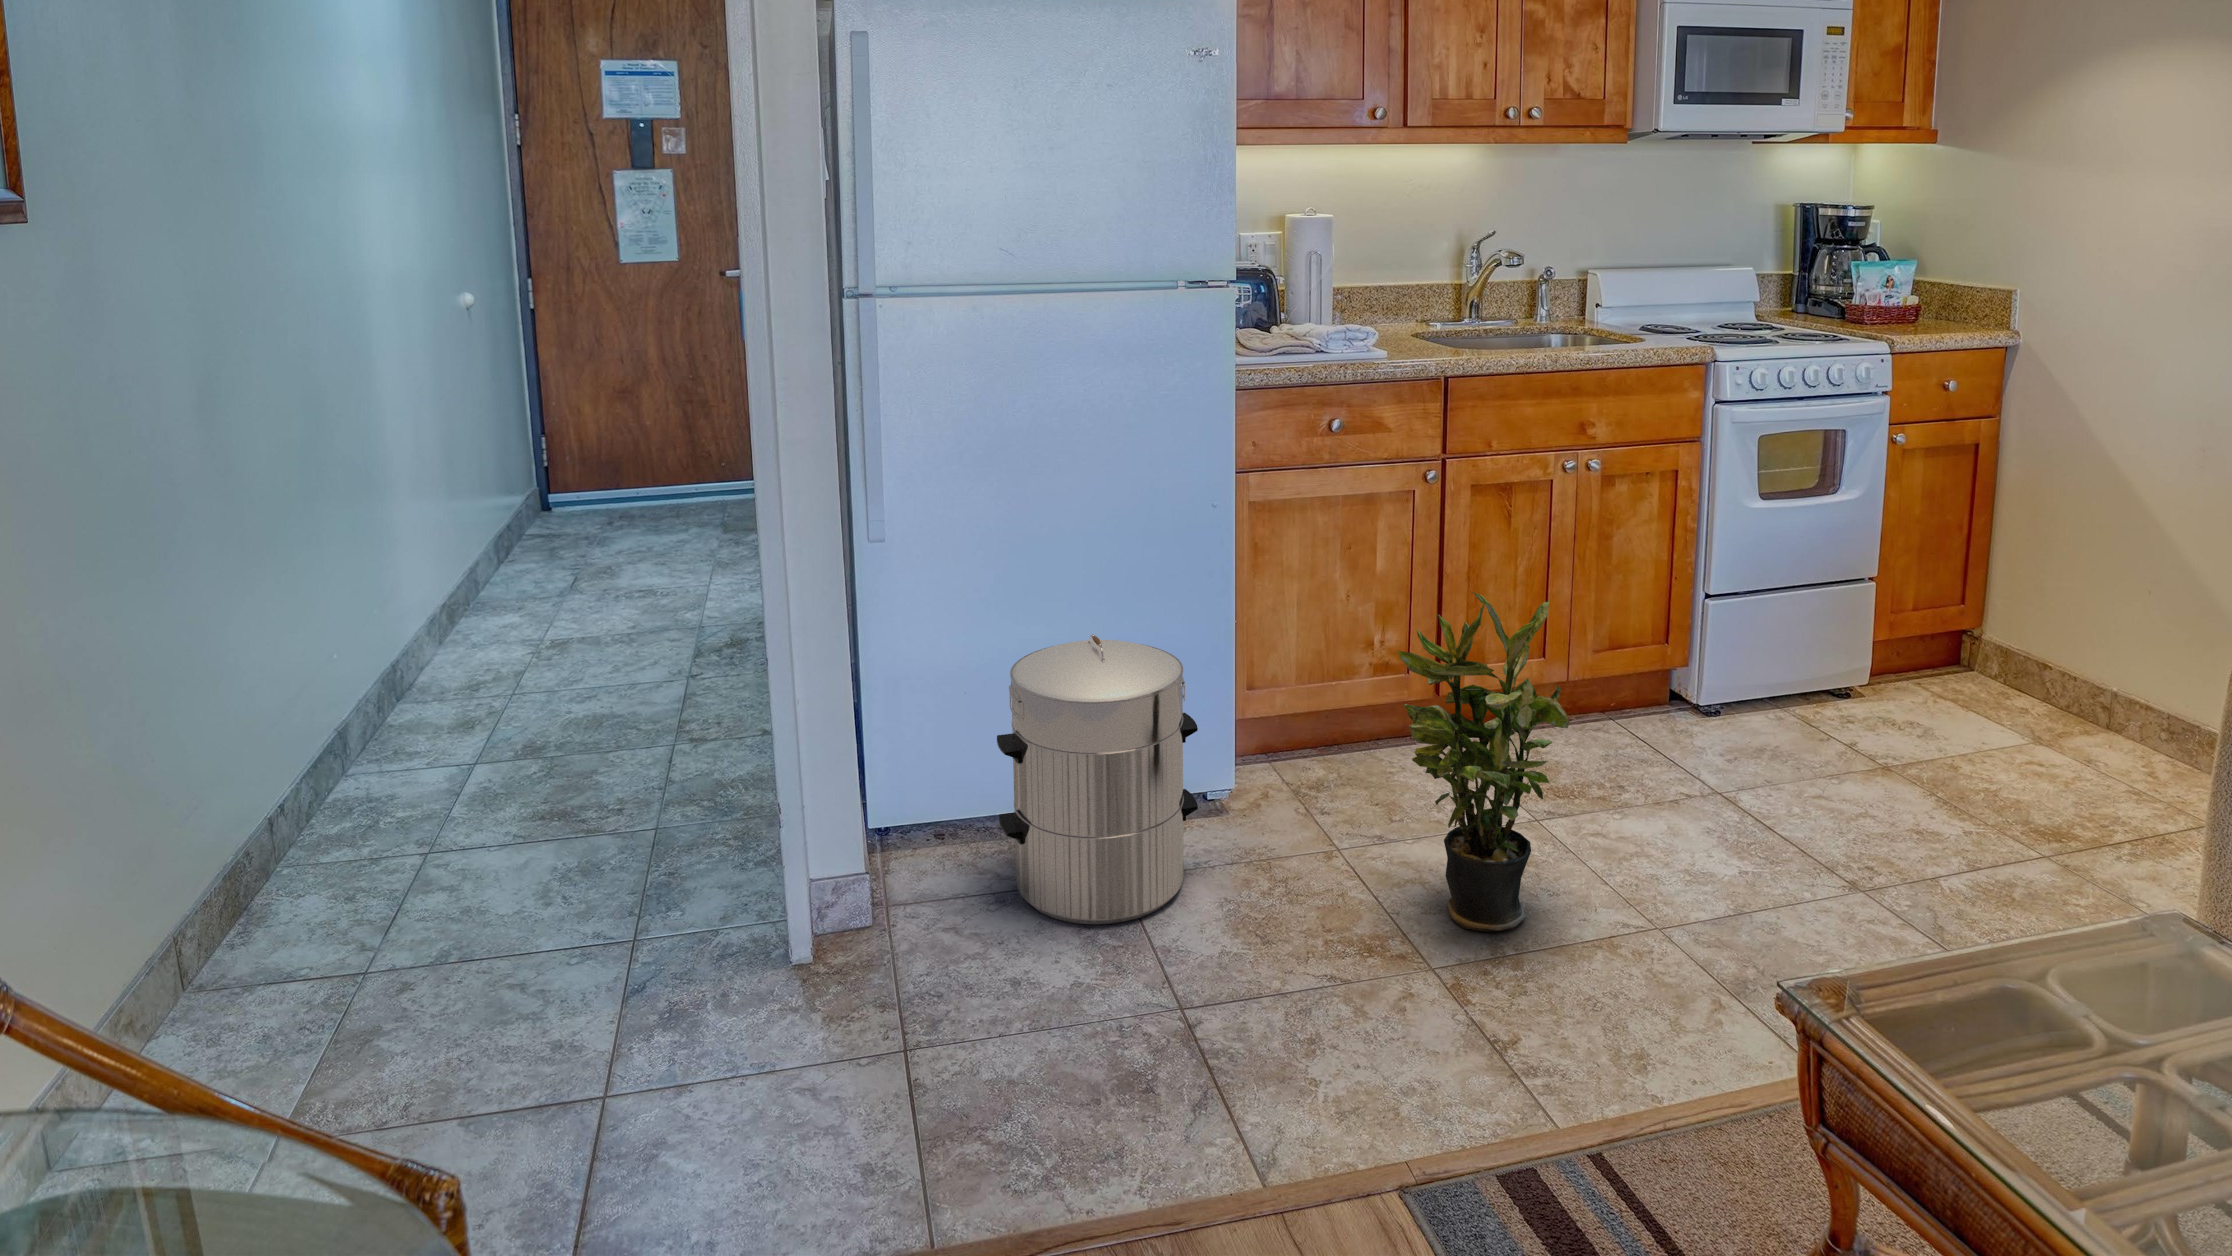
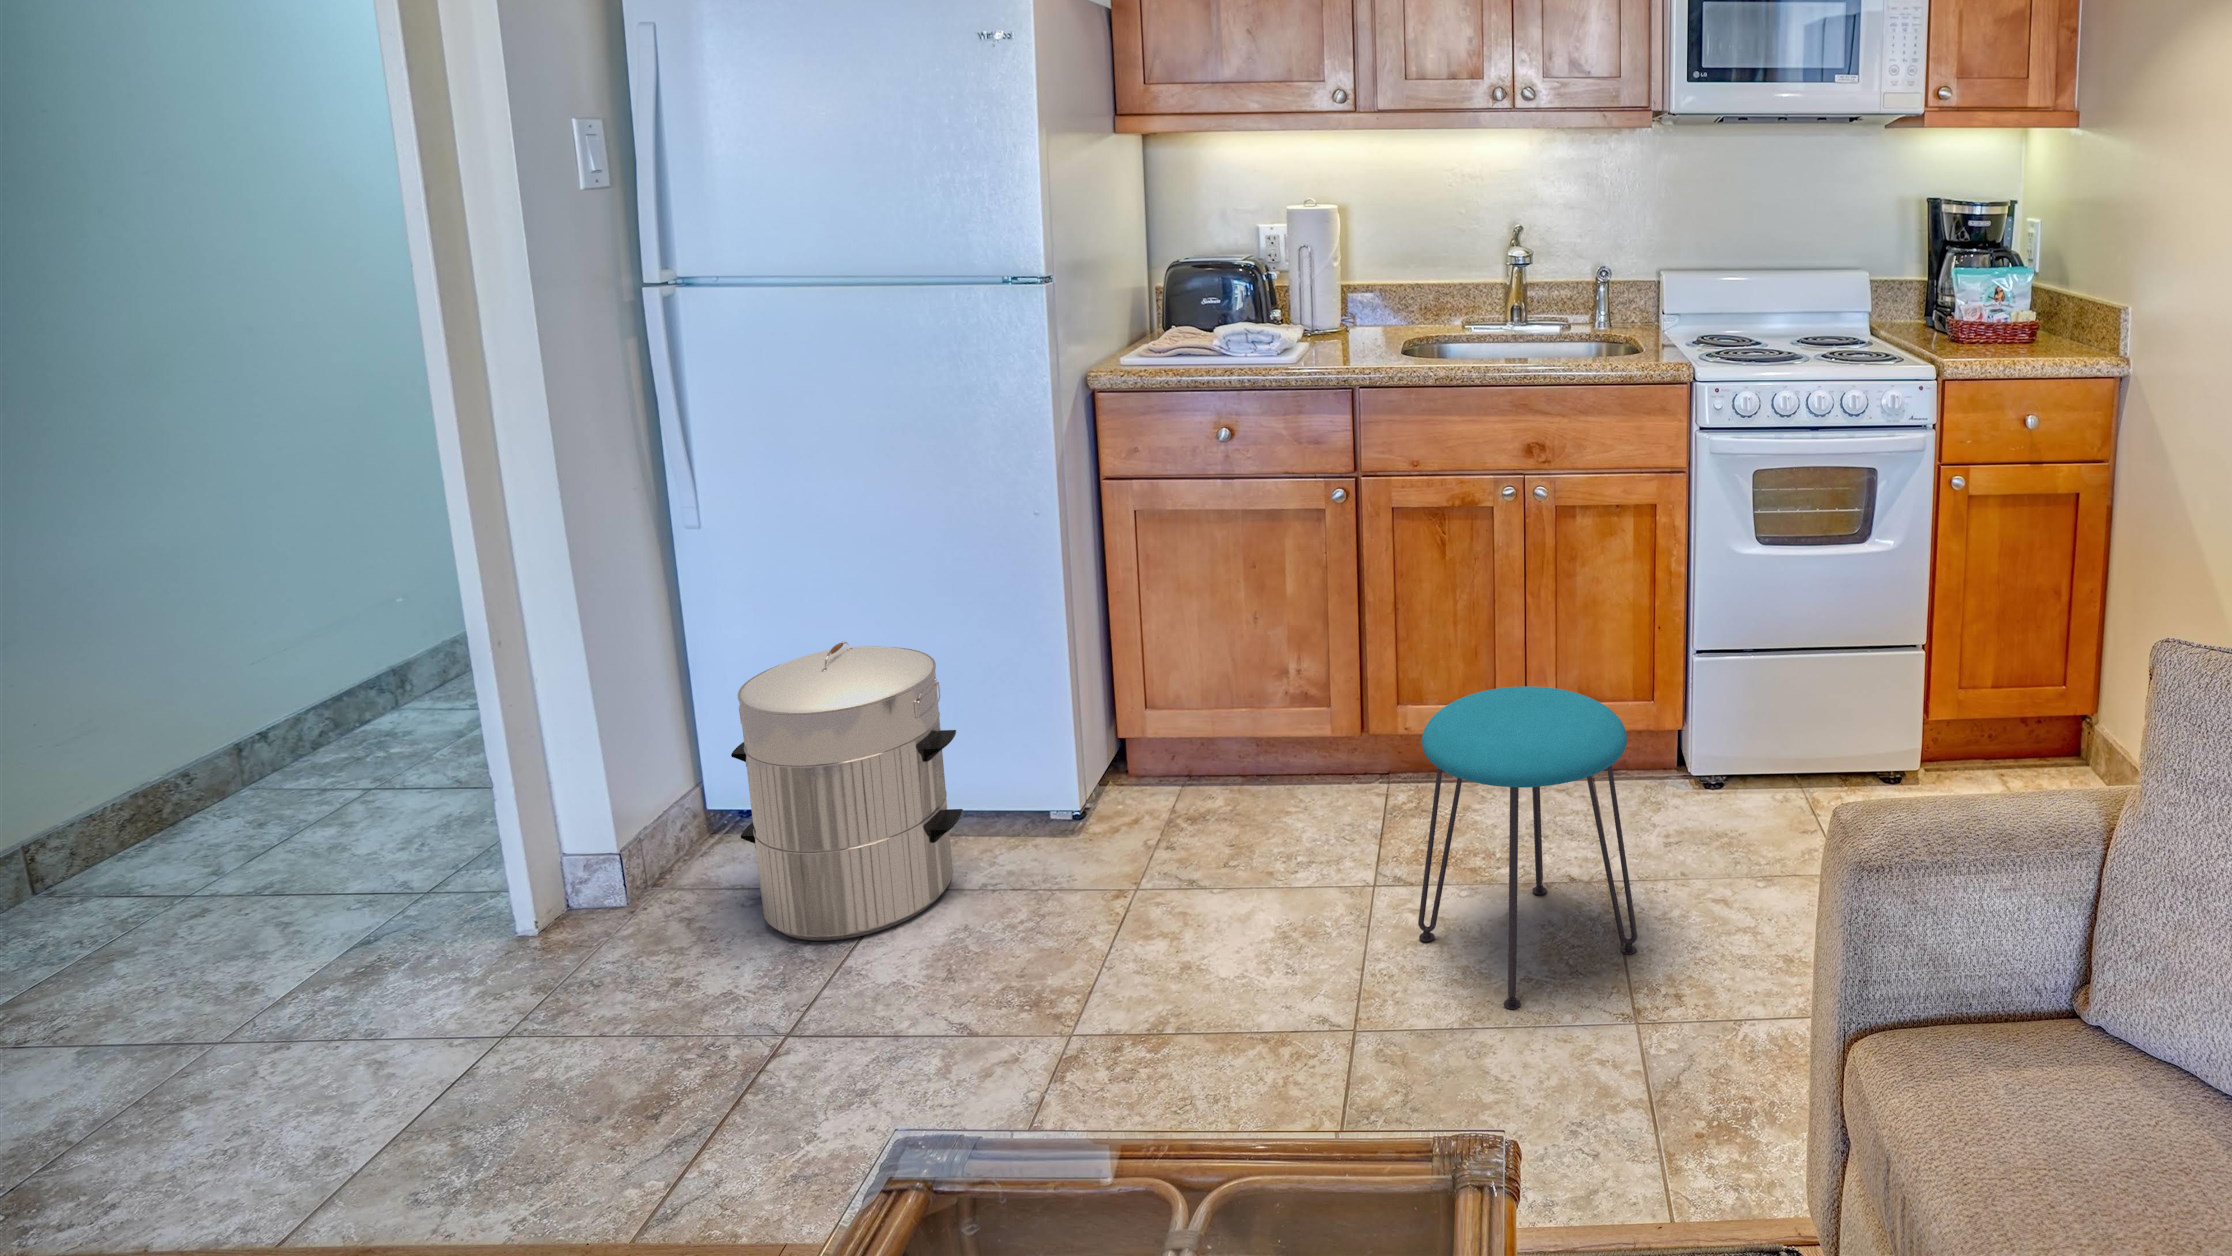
potted plant: present [1397,592,1569,932] -> none [1040,629,1249,1007]
stool: none [1638,625,1837,894] -> present [1418,686,1637,1009]

